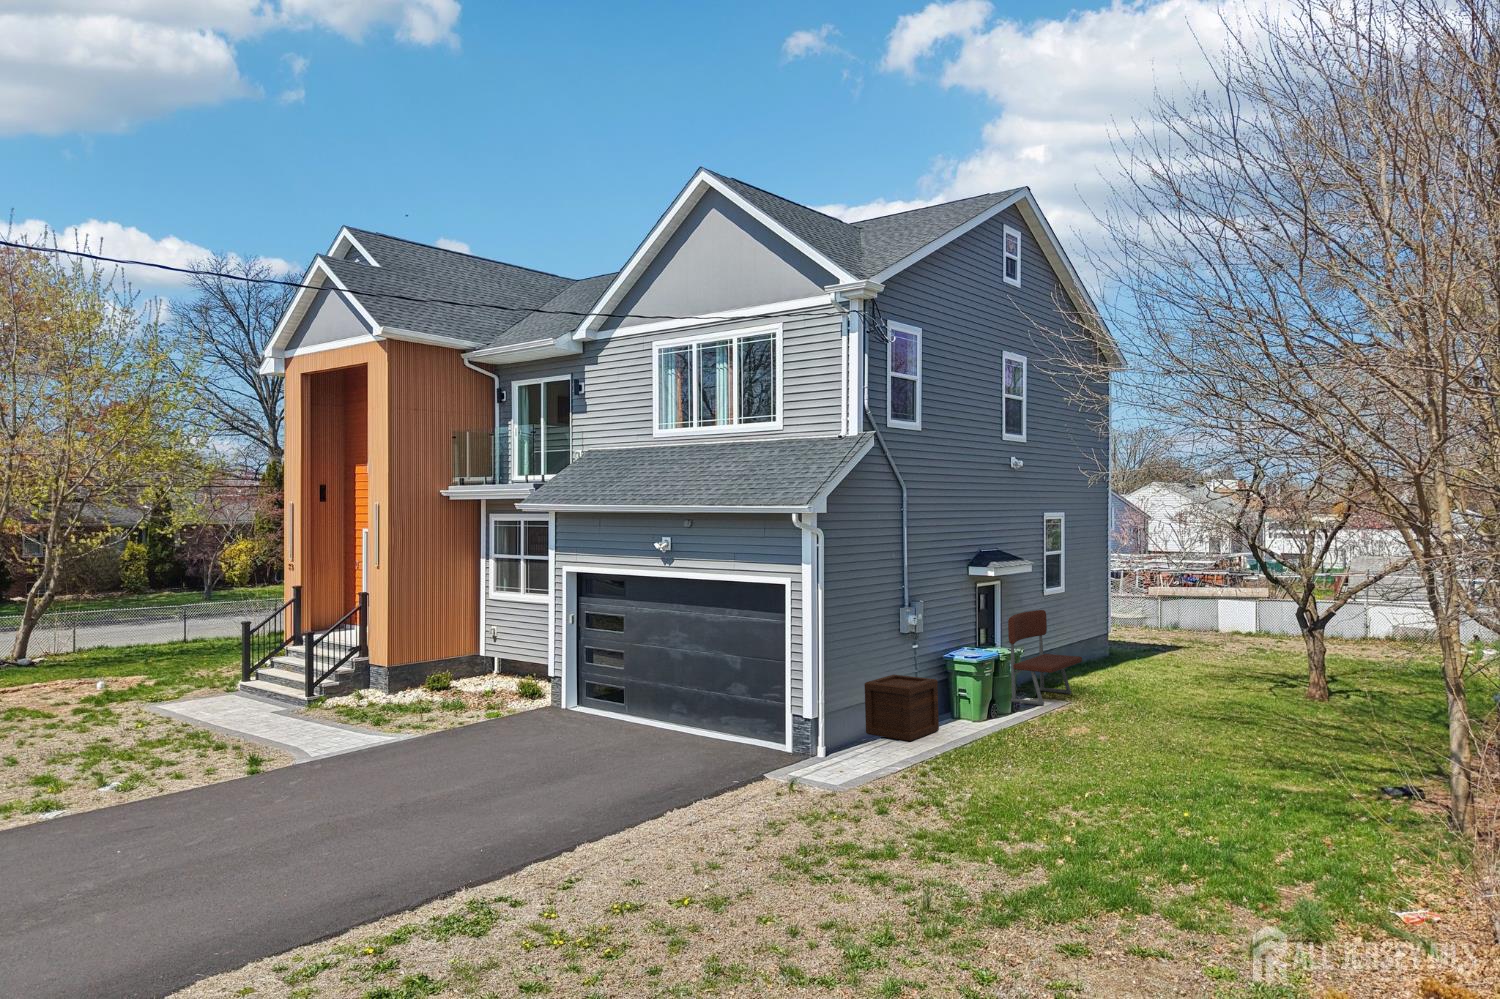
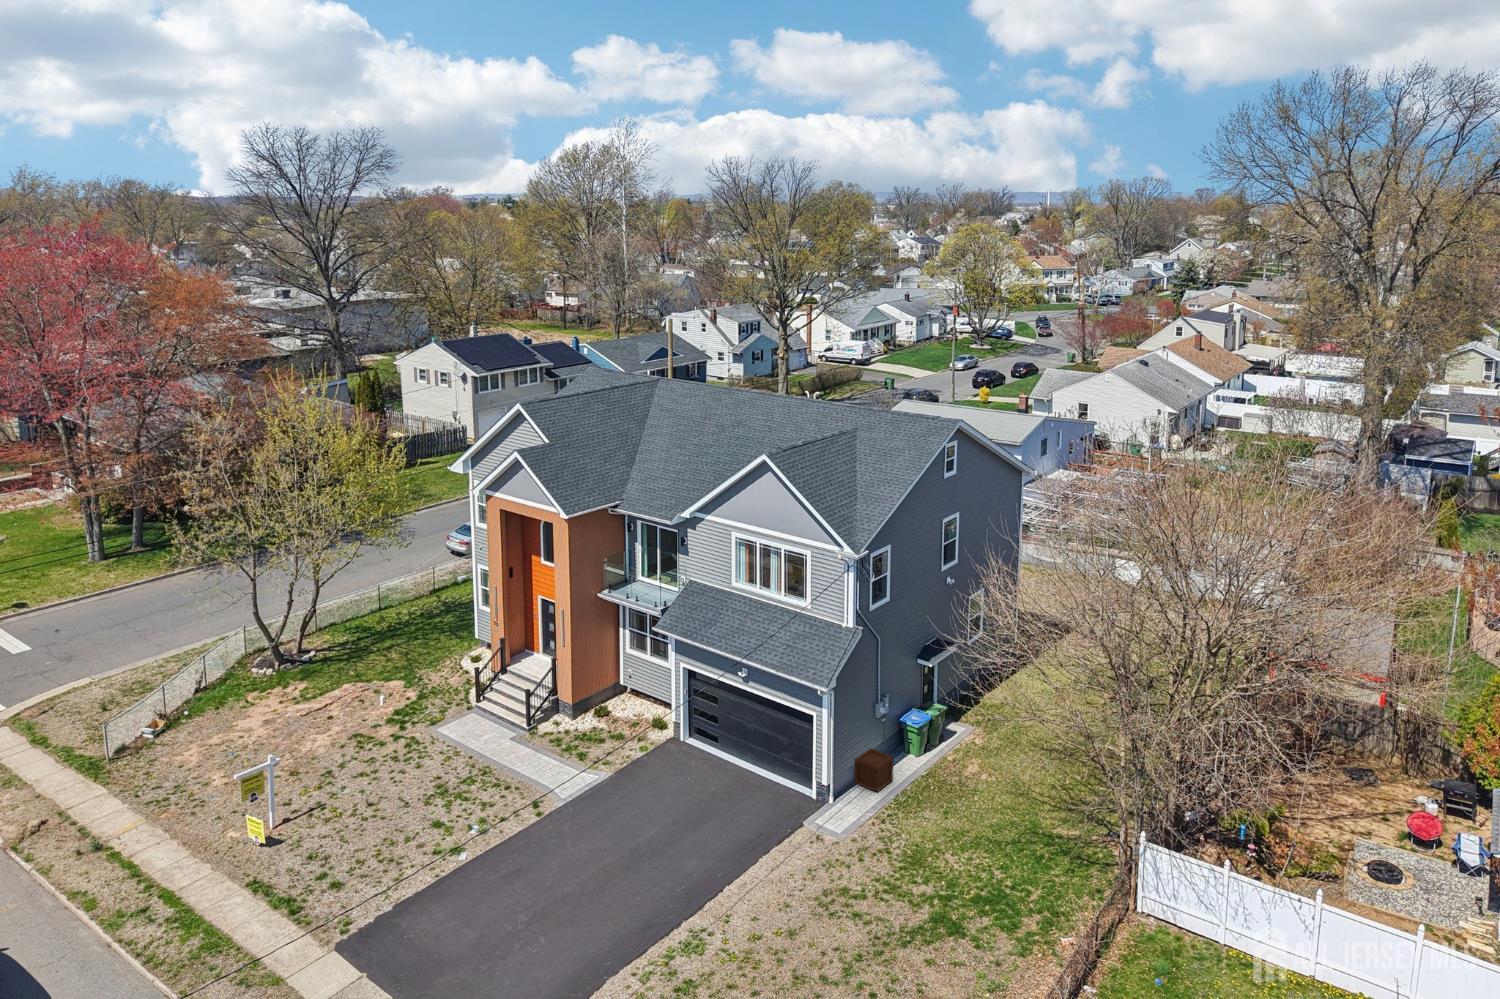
bench: present [1008,610,1082,706] -> none [936,690,979,753]

